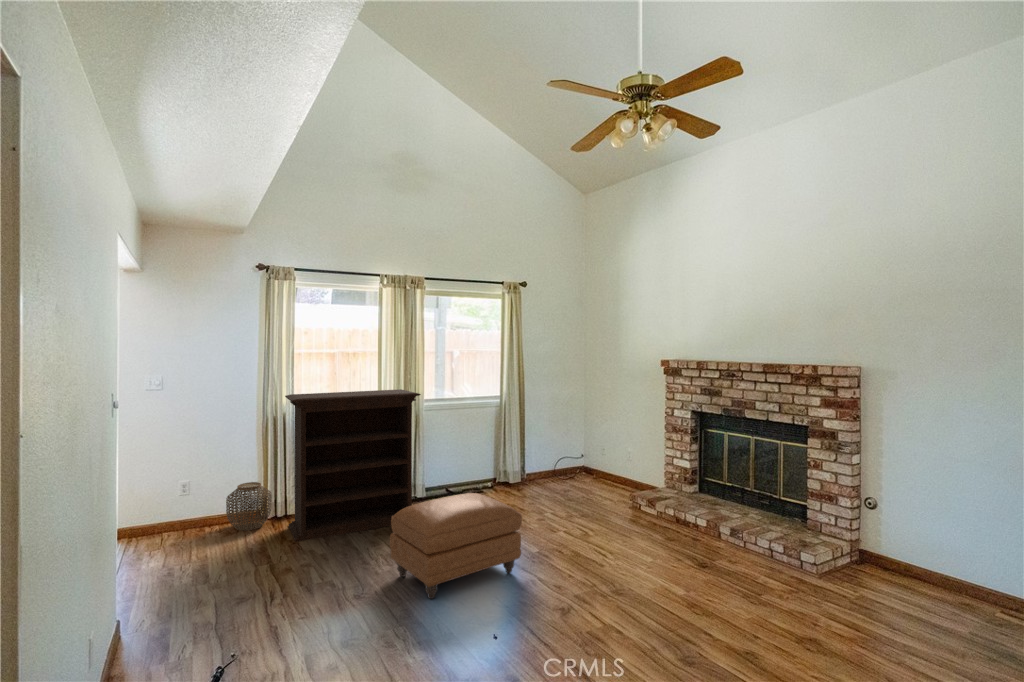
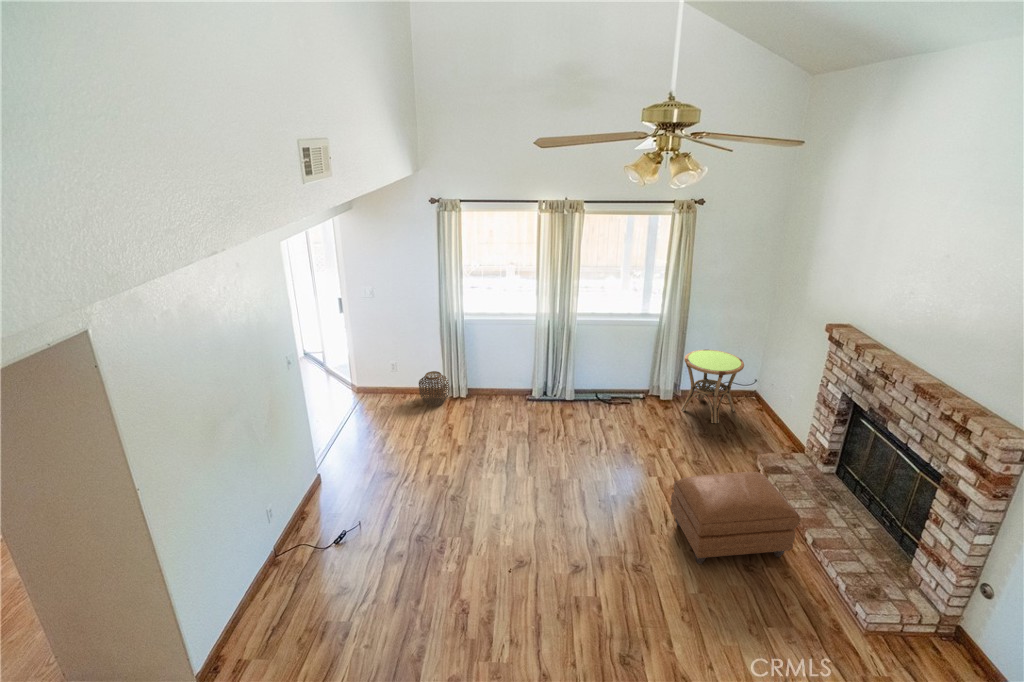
bookshelf: present [285,389,421,542] -> none [443,315,550,429]
side table: none [531,426,585,491] -> present [681,350,744,423]
ottoman: present [390,493,522,599] -> present [671,472,800,564]

